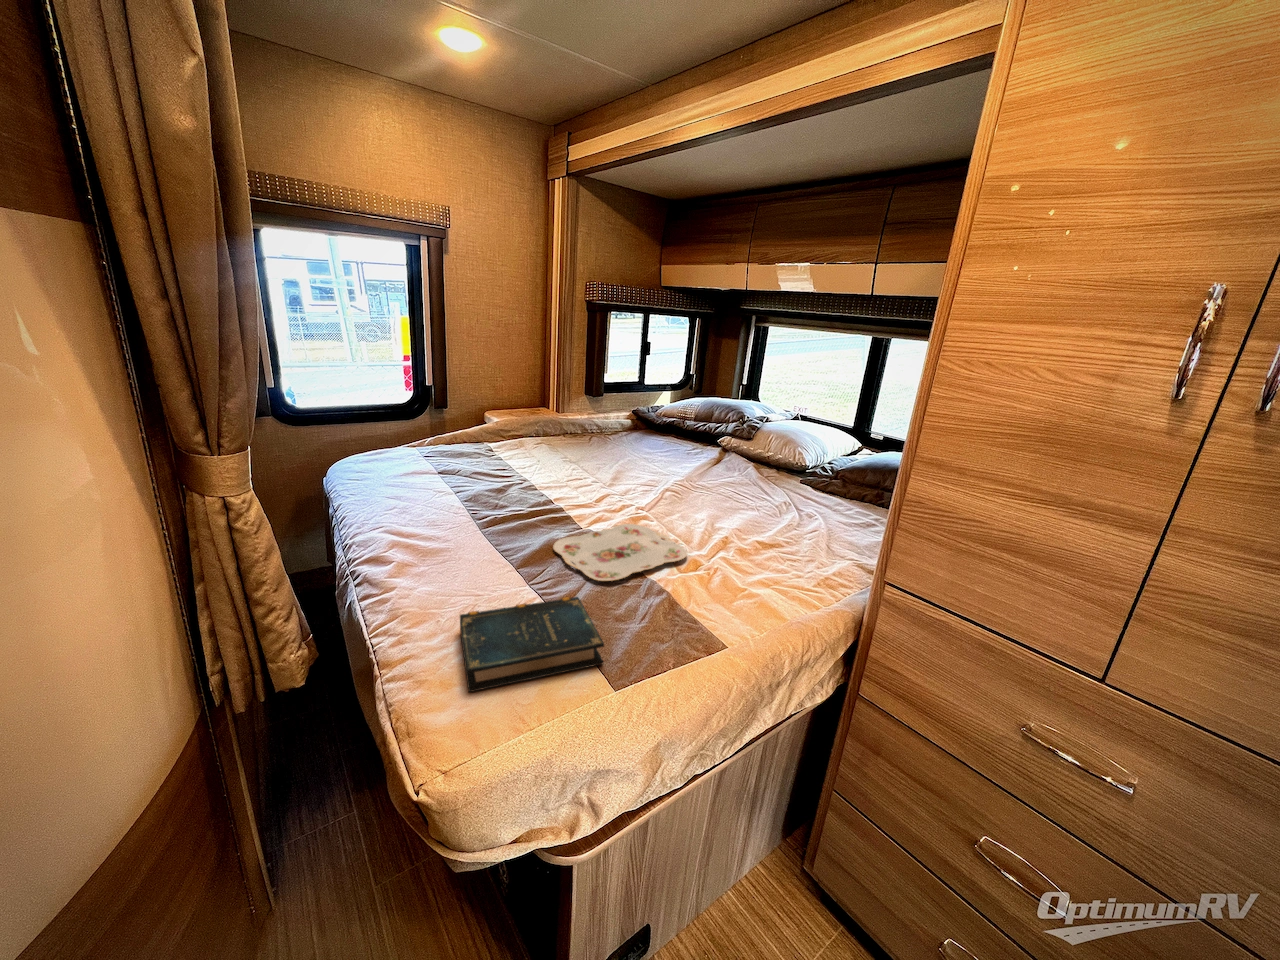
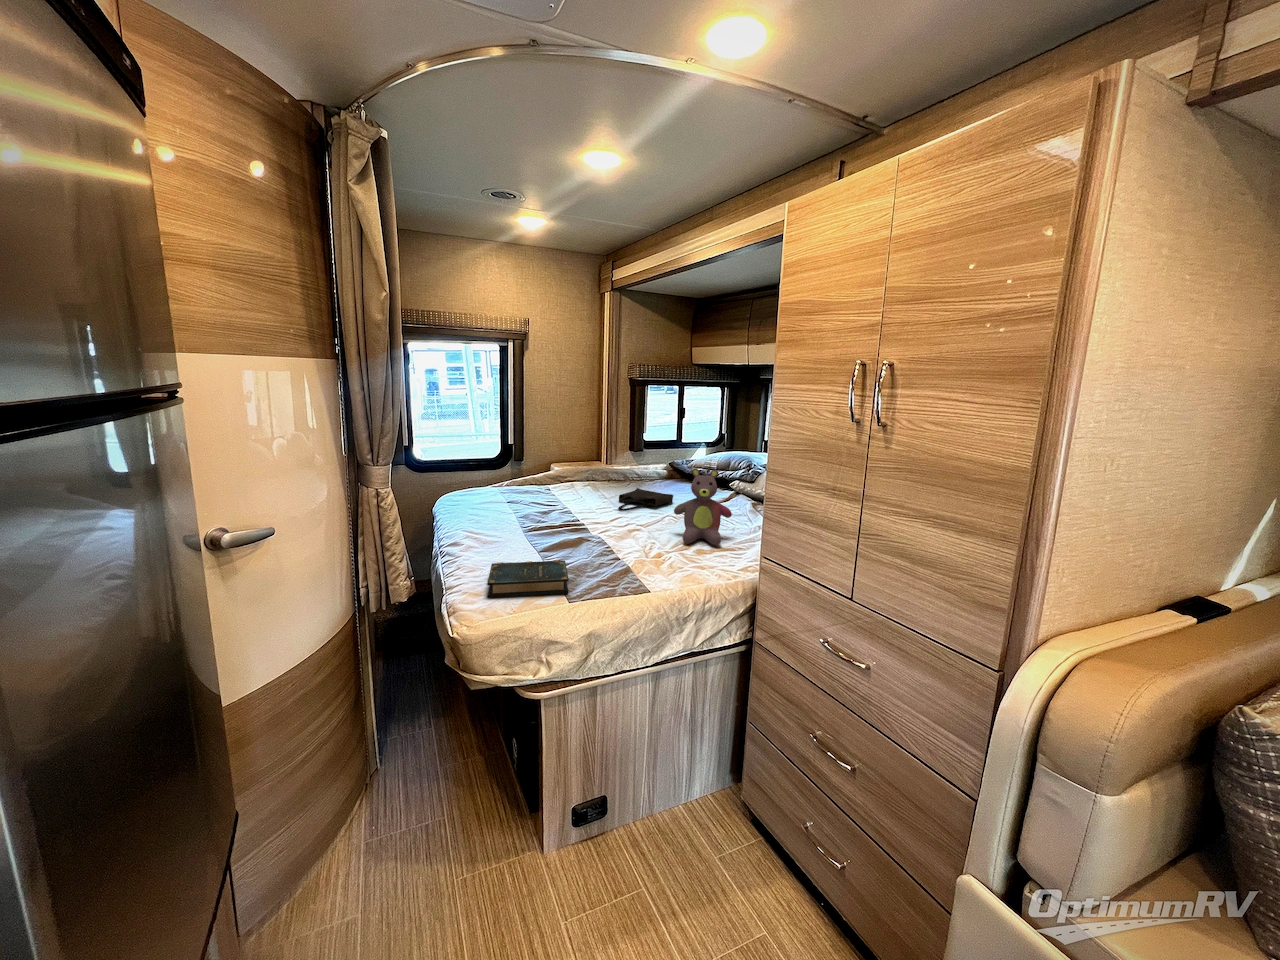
stuffed bear: none [694,435,771,541] -> present [674,469,732,545]
tote bag: none [594,449,664,485] -> present [618,488,673,511]
serving tray: present [553,524,687,581] -> none [565,532,657,558]

